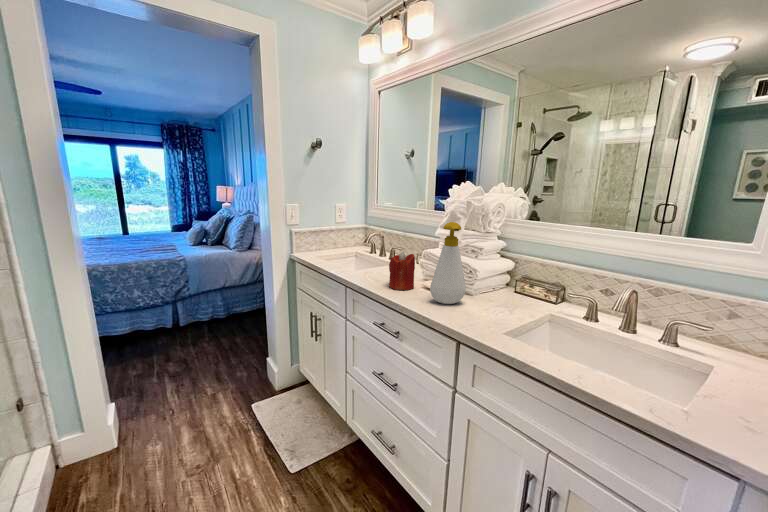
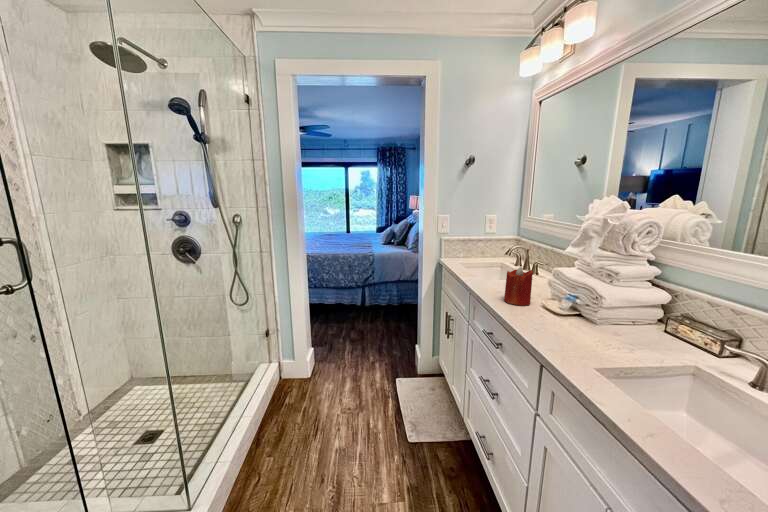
soap bottle: present [430,222,466,304] -> none [535,241,578,328]

